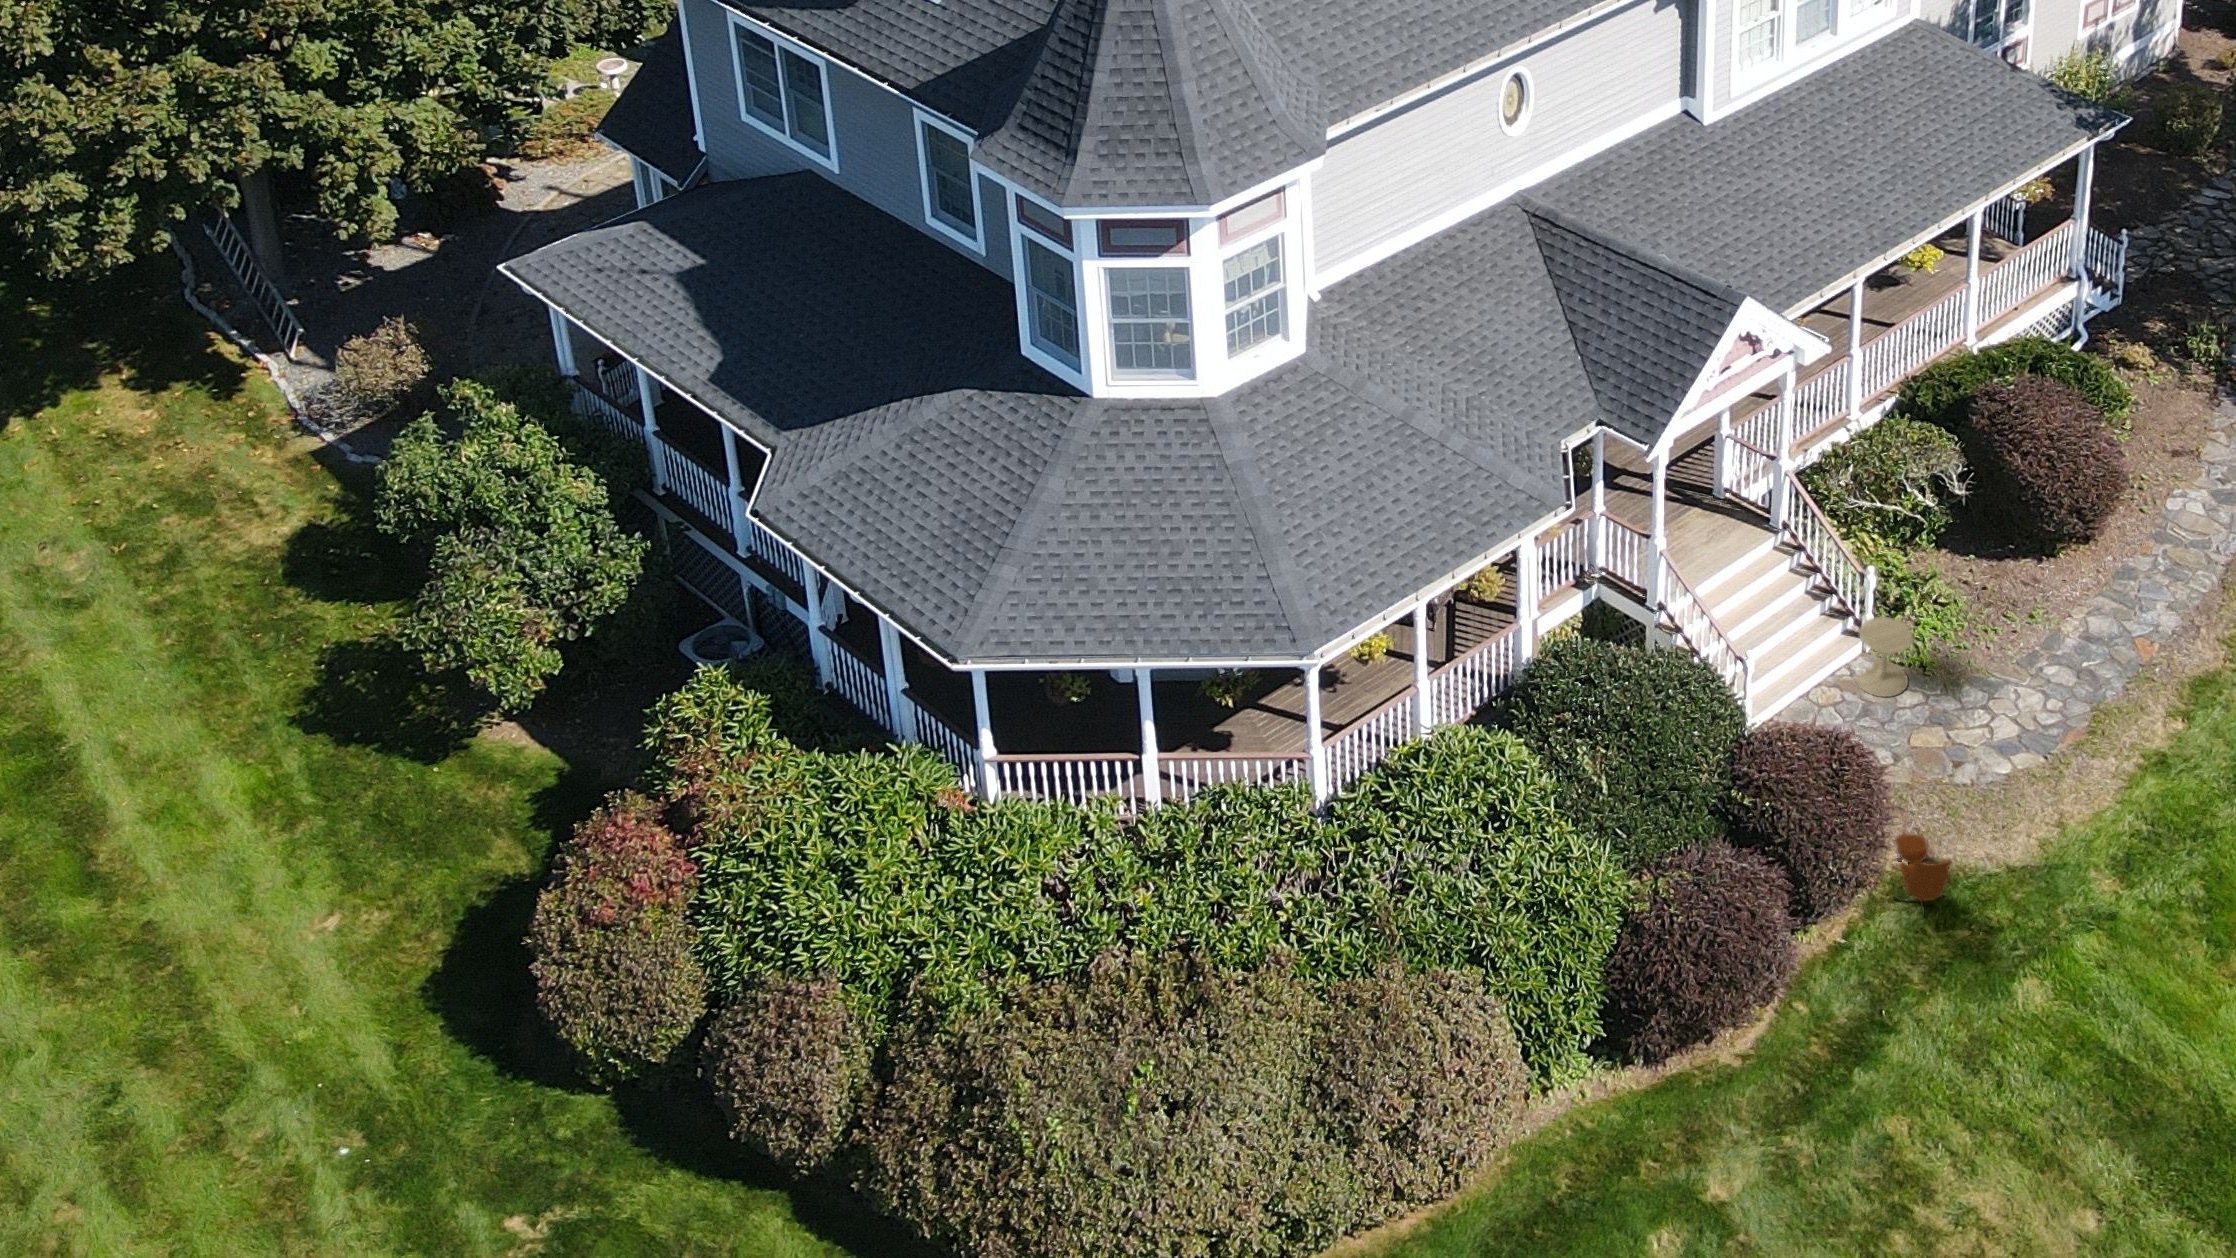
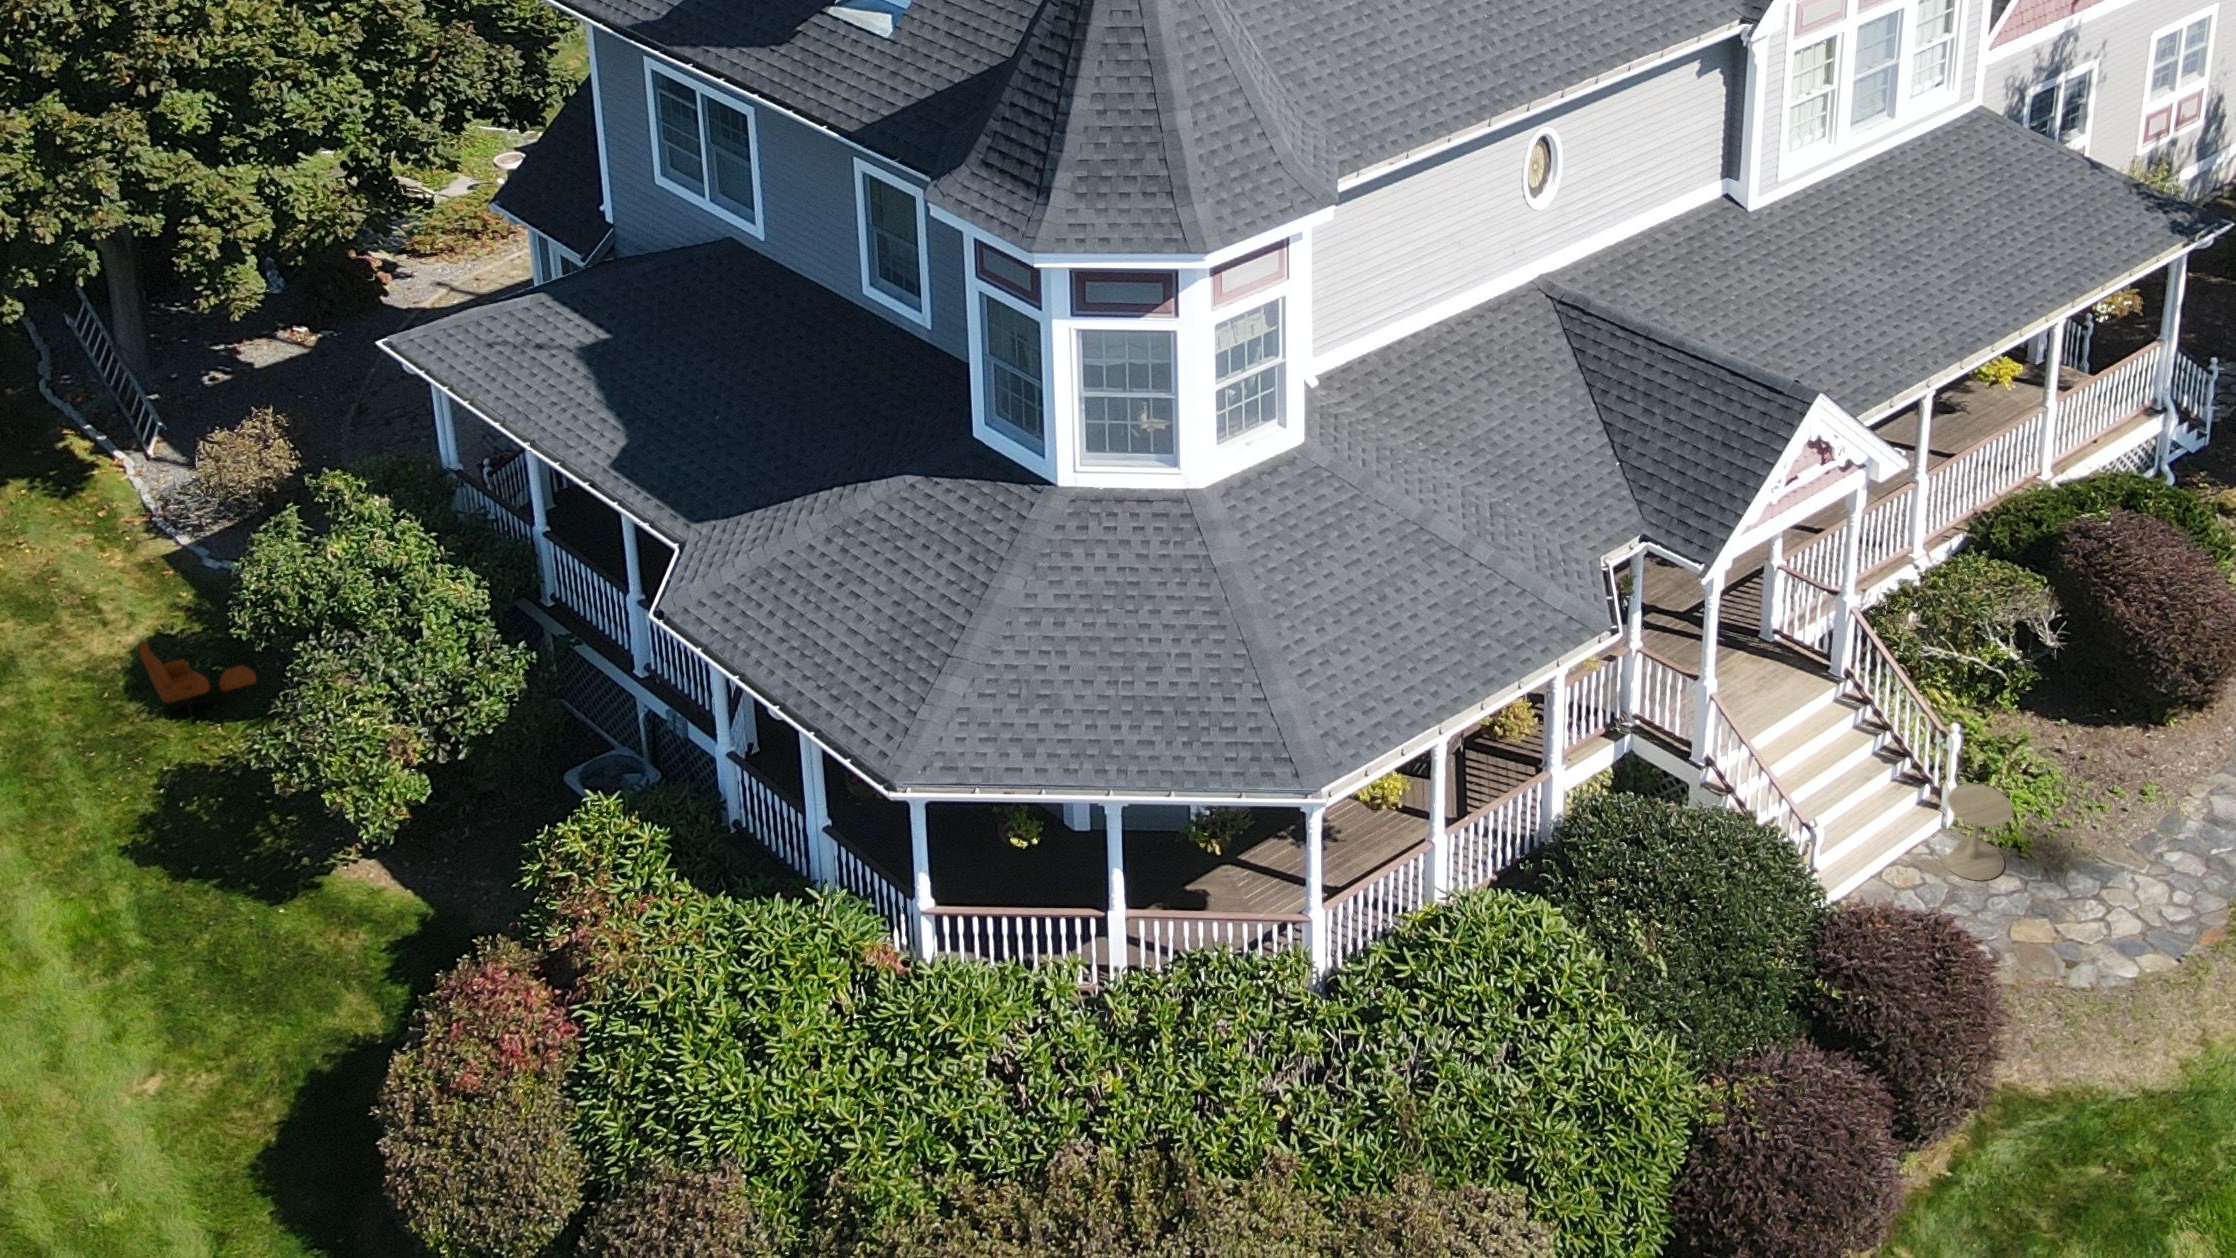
lounge chair: present [1895,834,1951,912] -> present [139,641,256,720]

